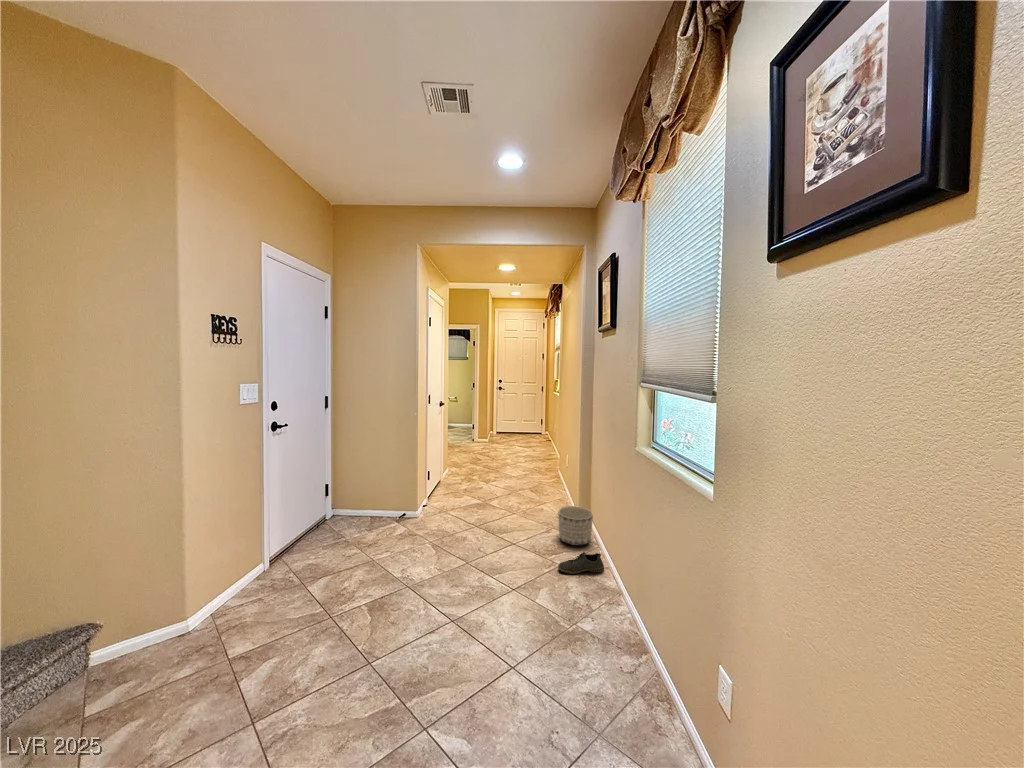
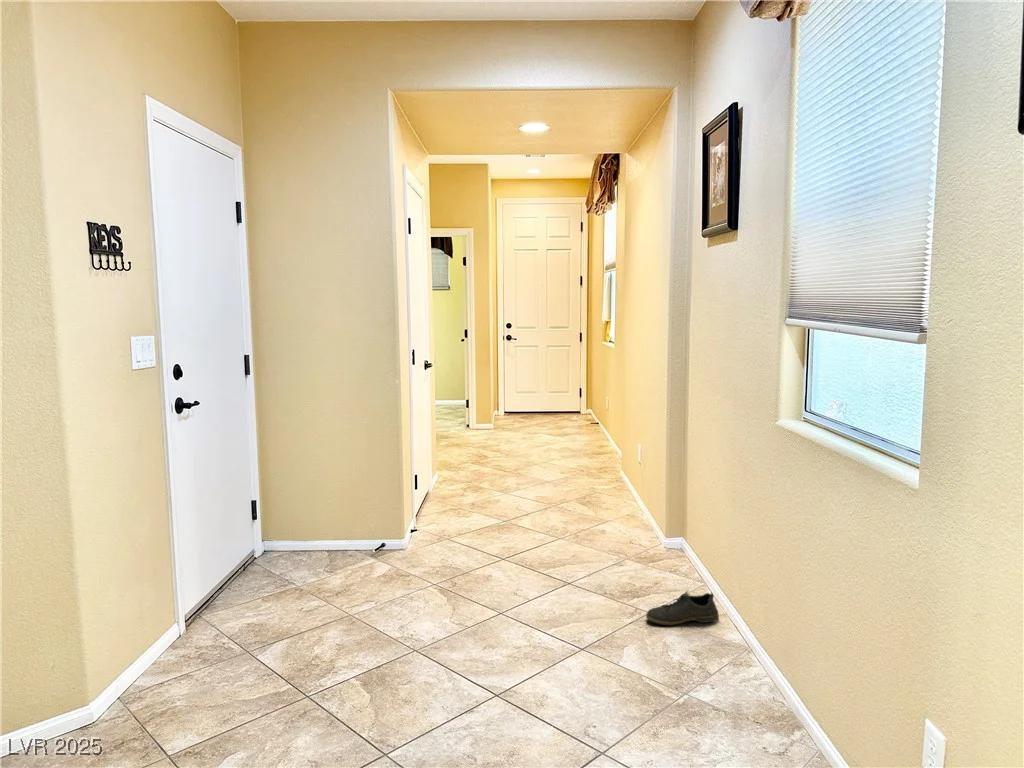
planter: present [558,506,593,545] -> none [638,524,695,585]

